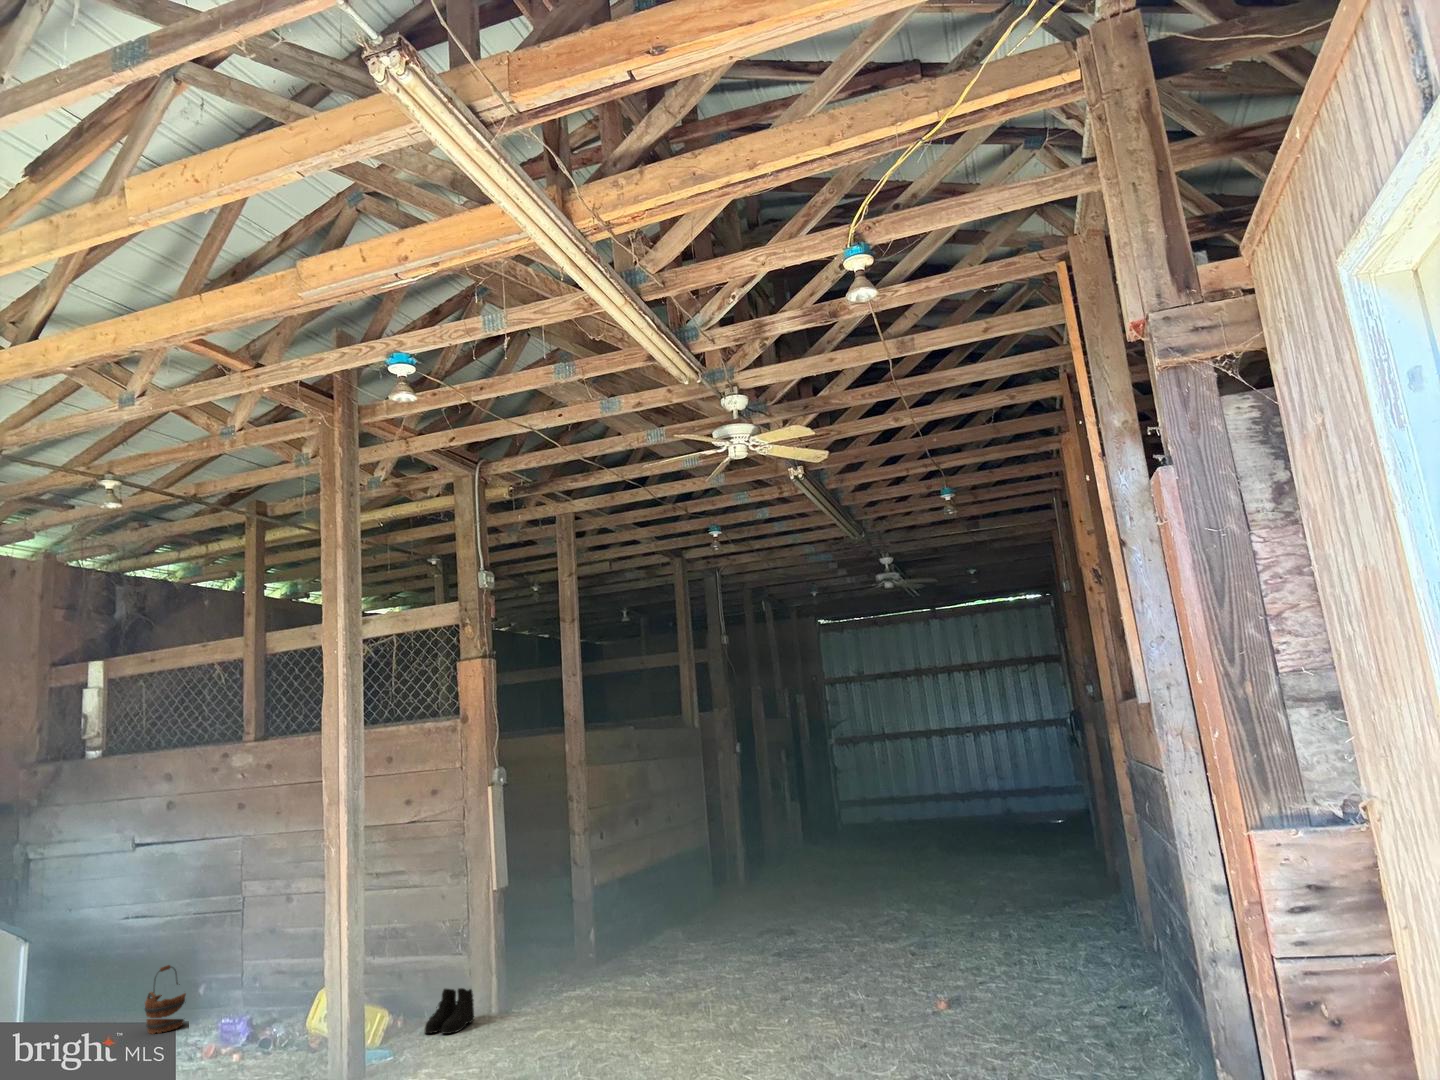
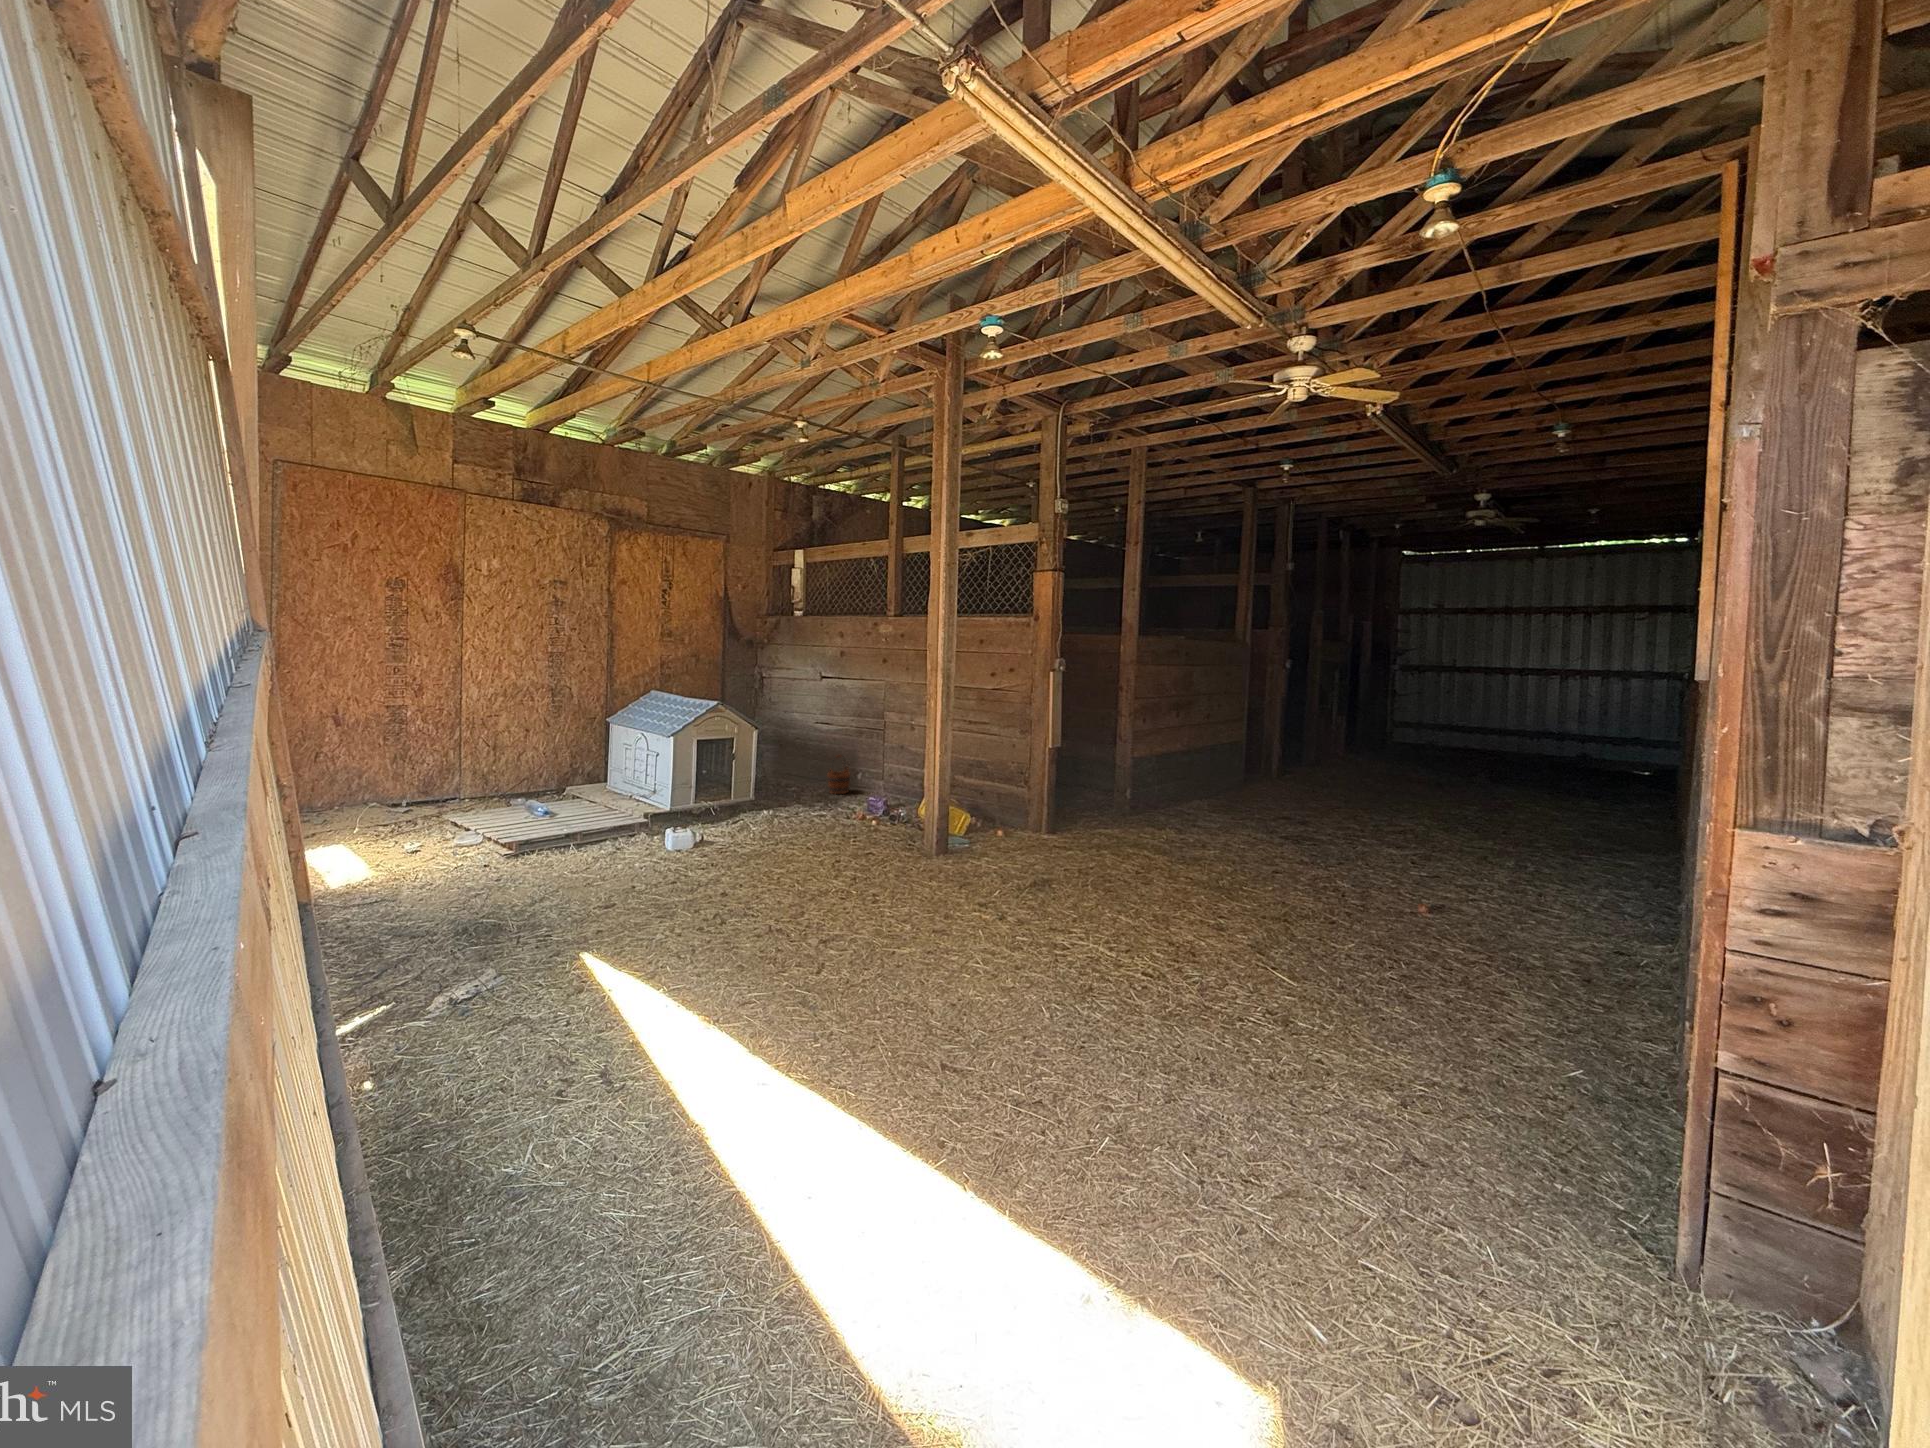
boots: present [425,988,474,1034] -> none [991,806,1027,836]

